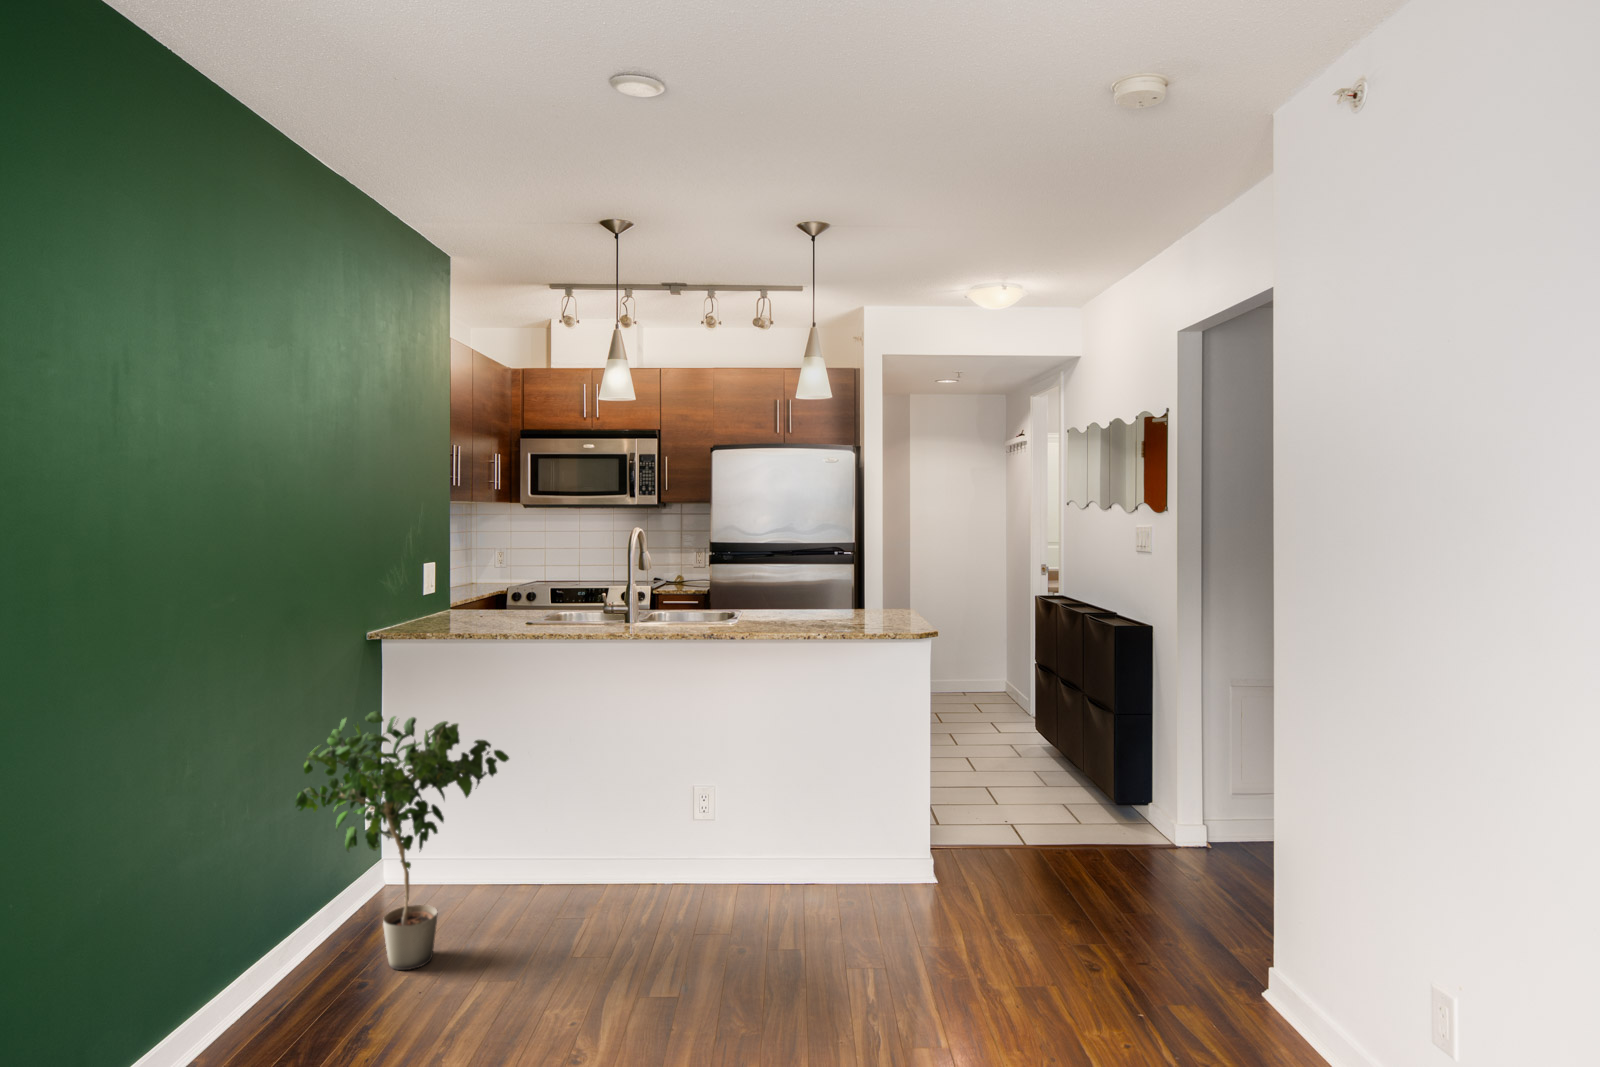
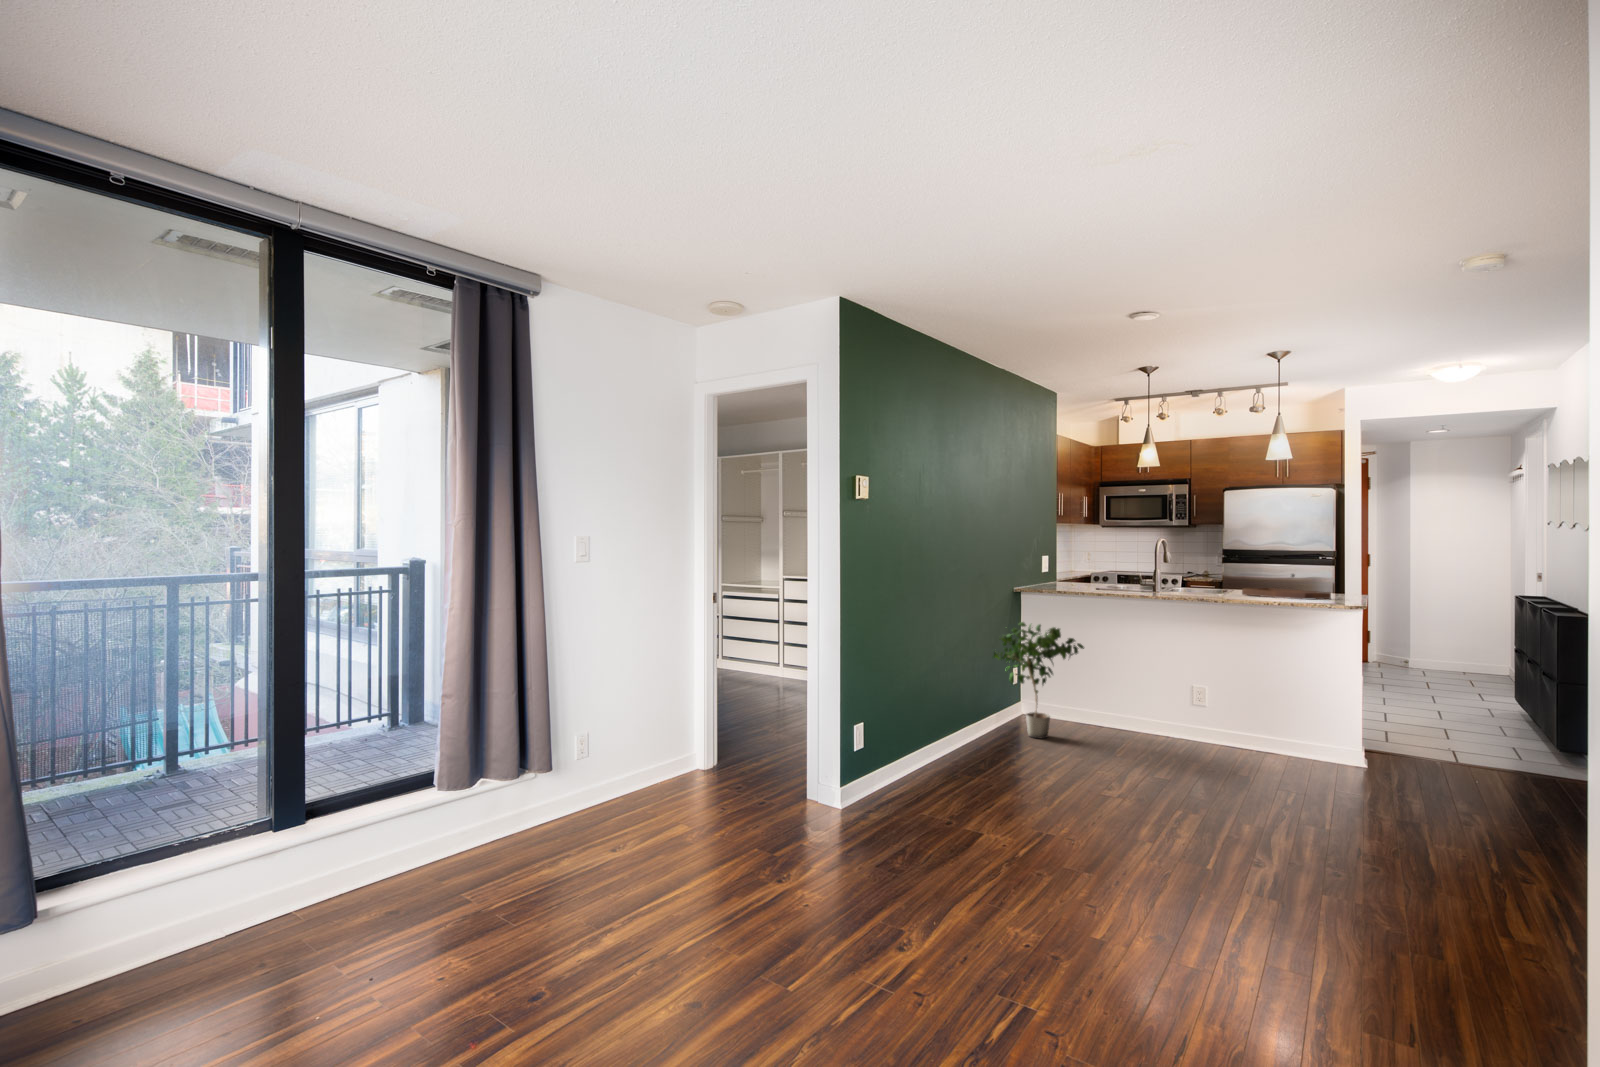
tray: none [772,585,899,631] -> present [1242,574,1331,599]

